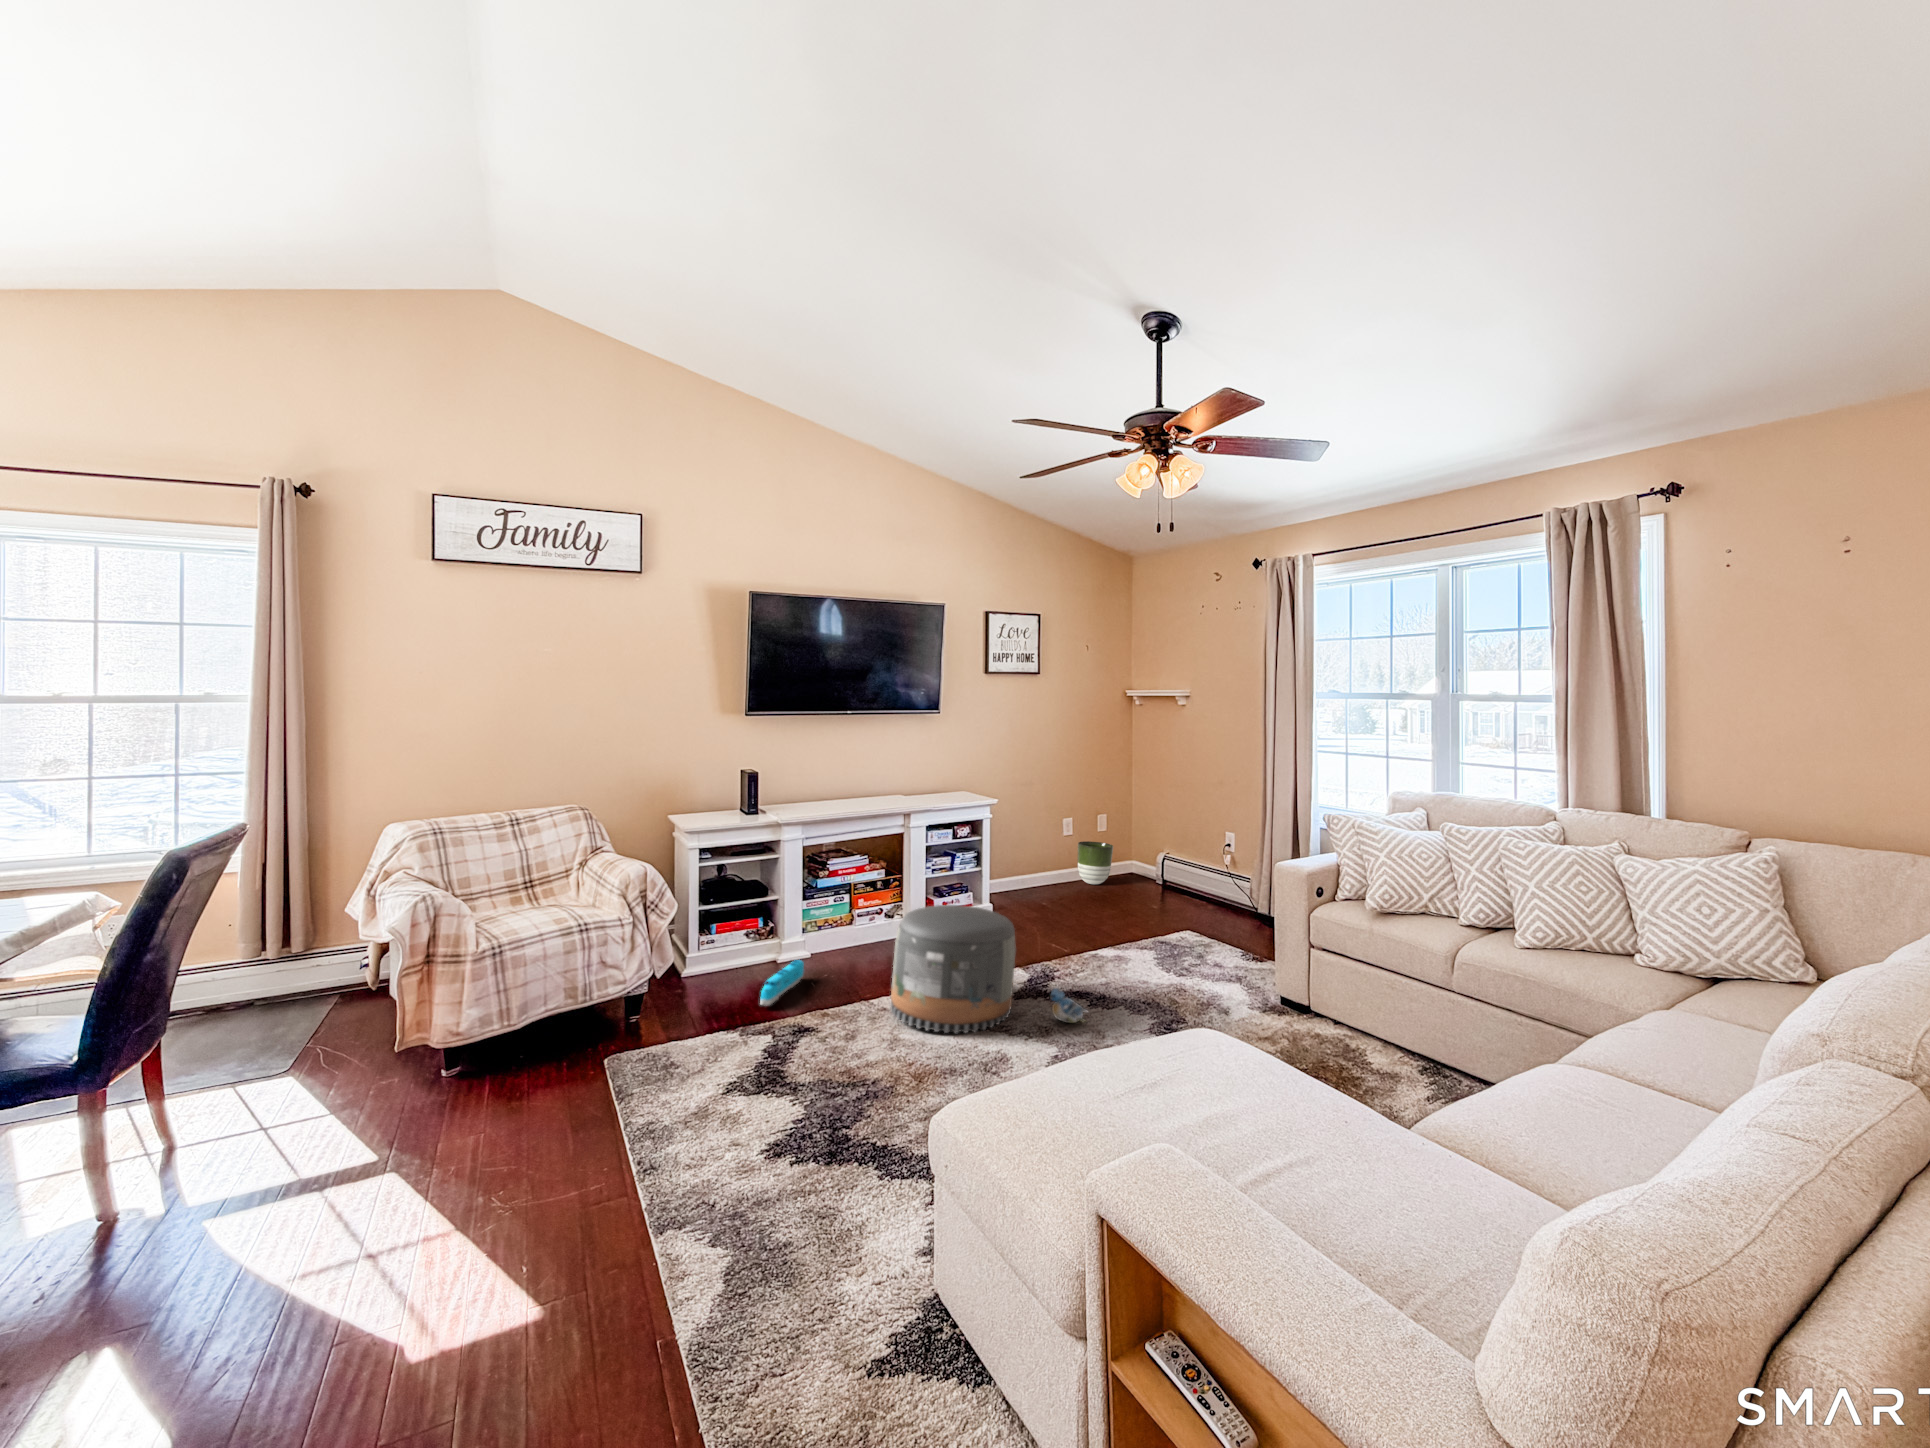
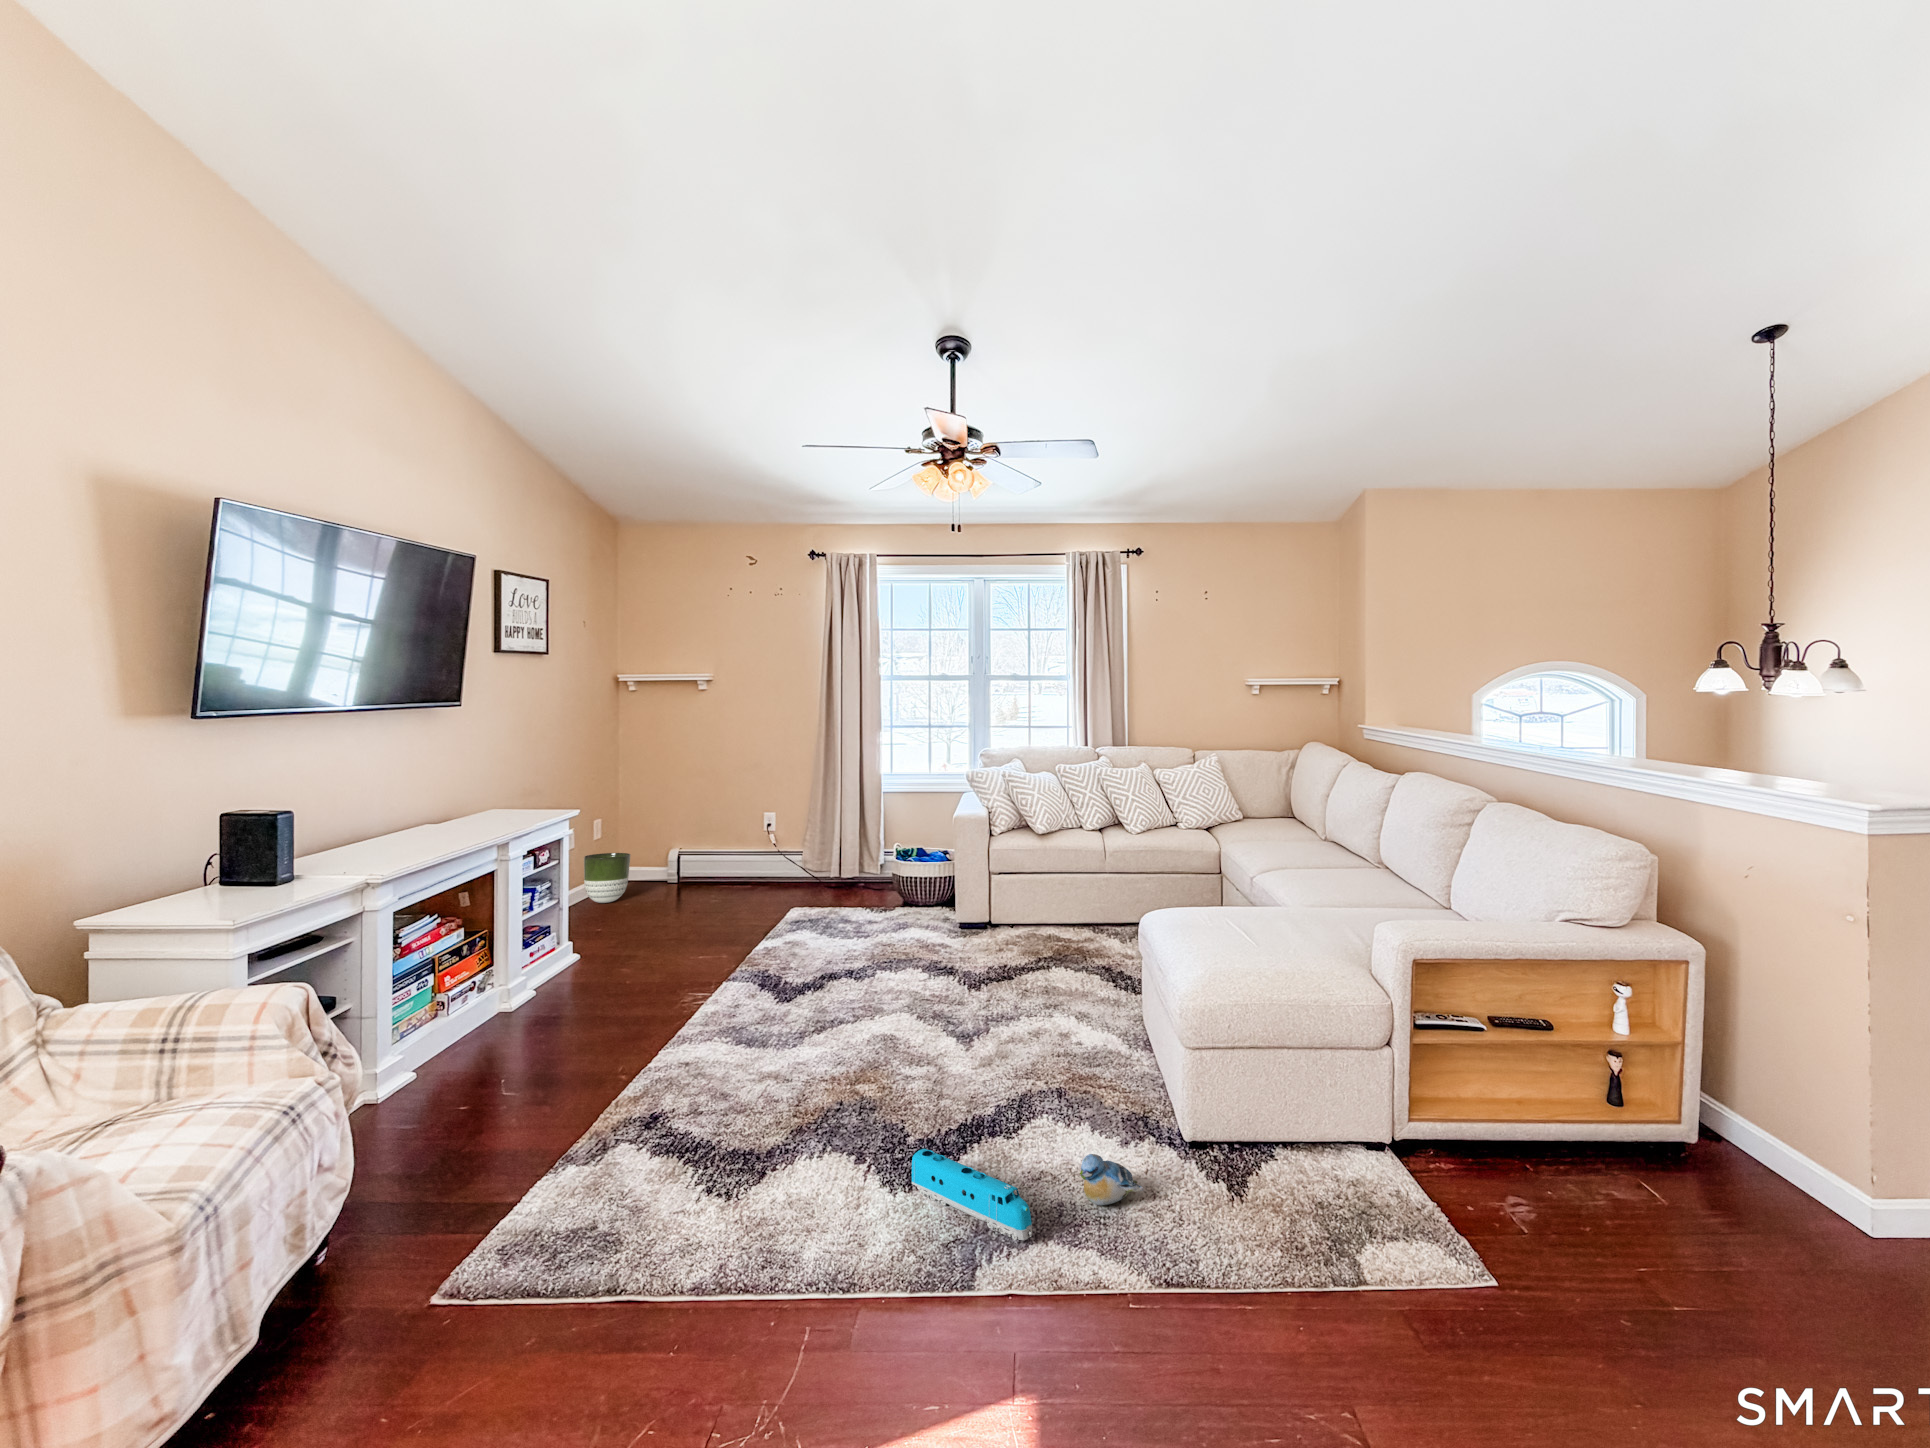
pouf: present [891,905,1016,1033] -> none [682,913,830,1059]
toy train: present [760,960,804,1006] -> present [912,1149,1032,1240]
plush toy: present [1050,988,1088,1023] -> present [1080,1154,1144,1205]

